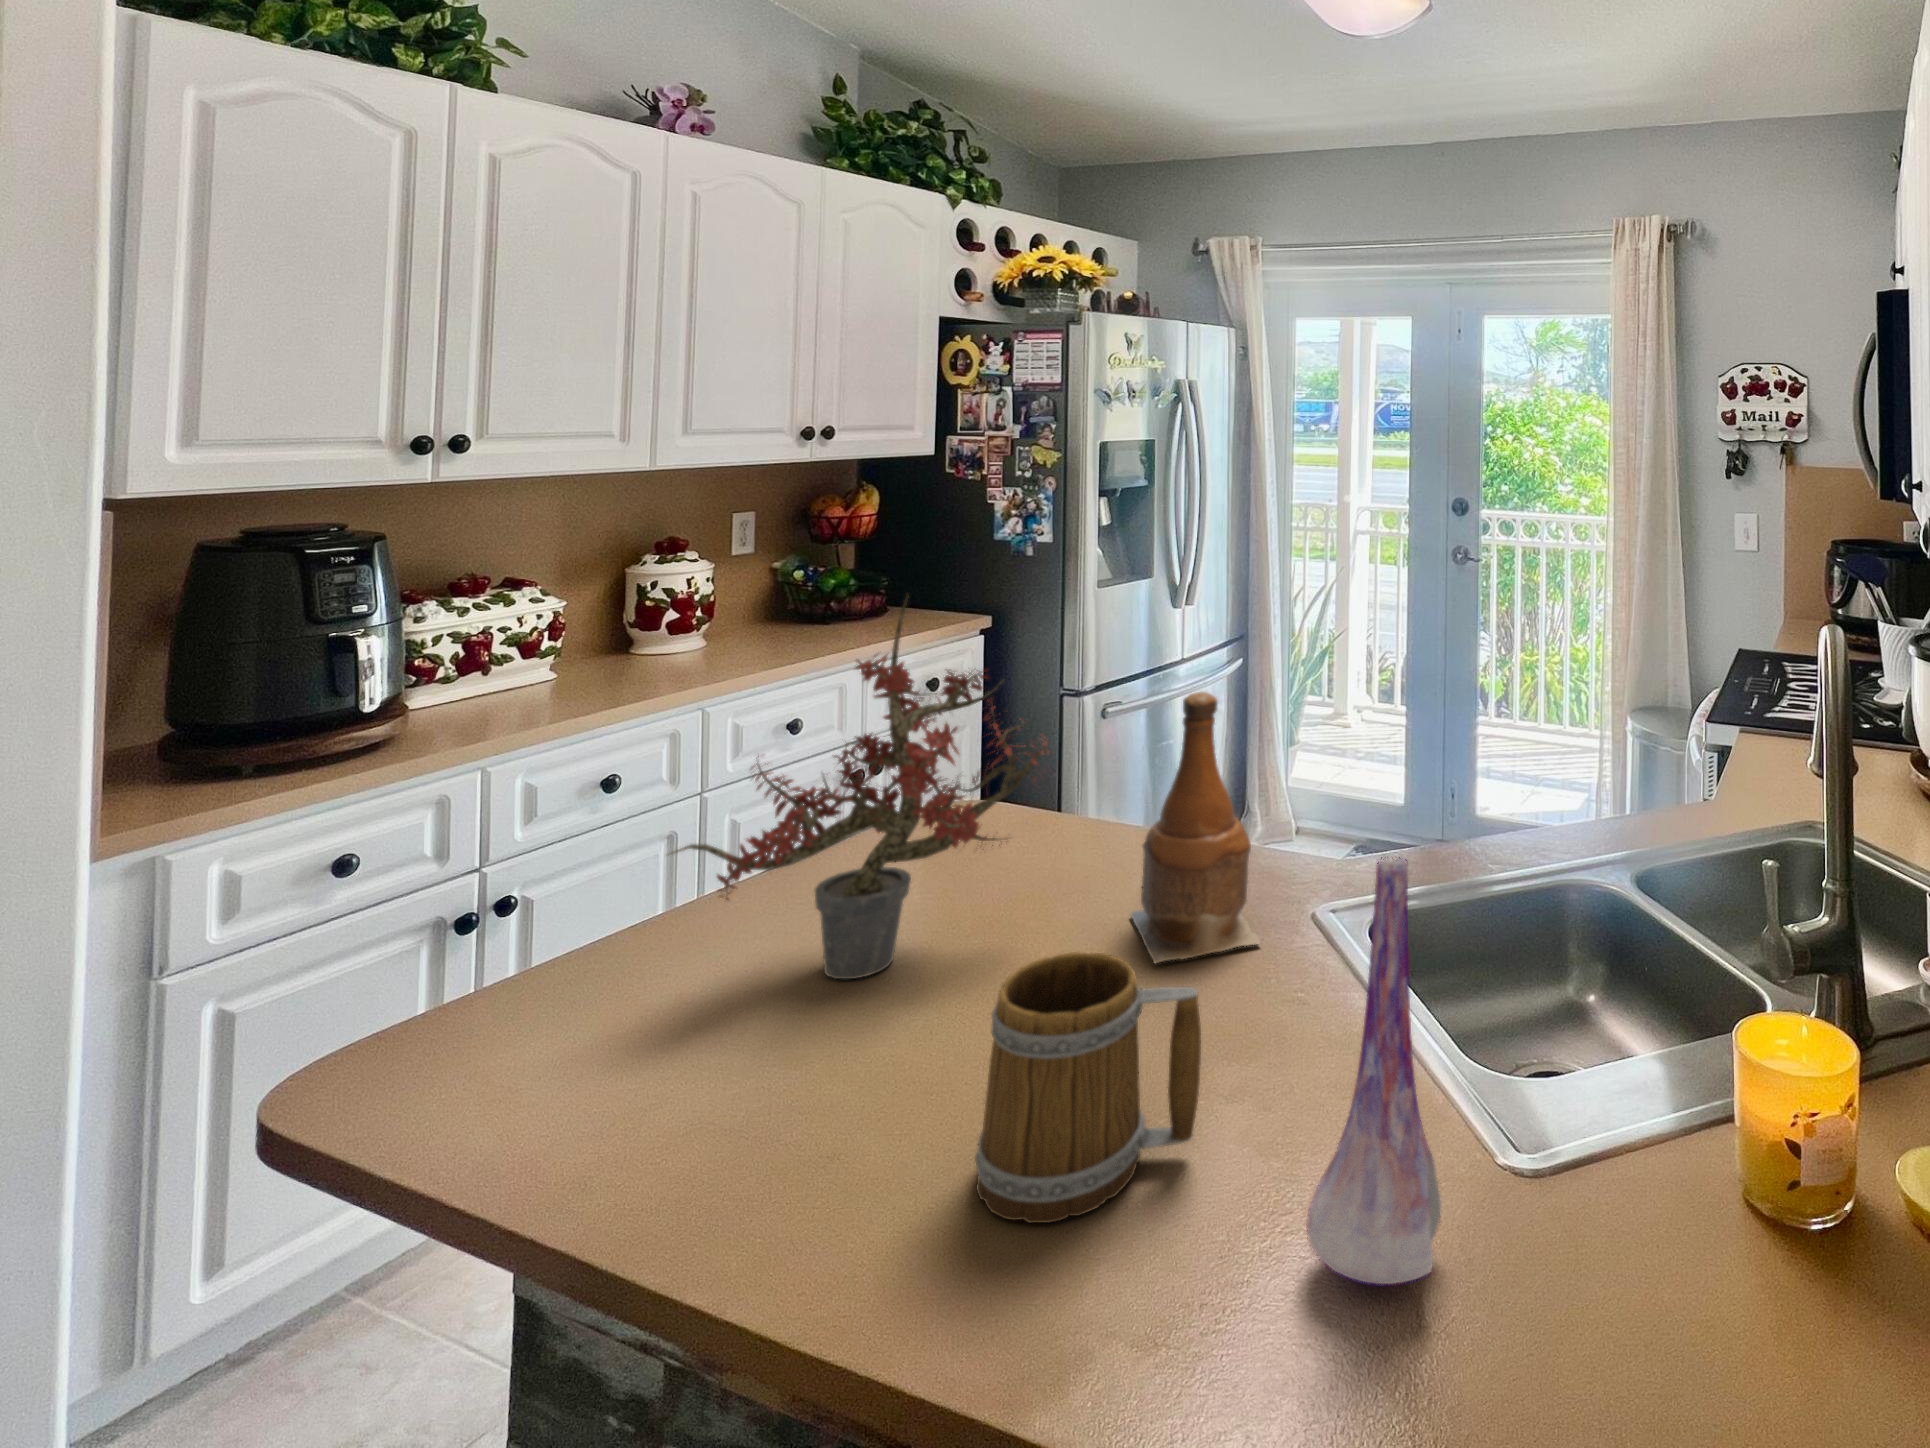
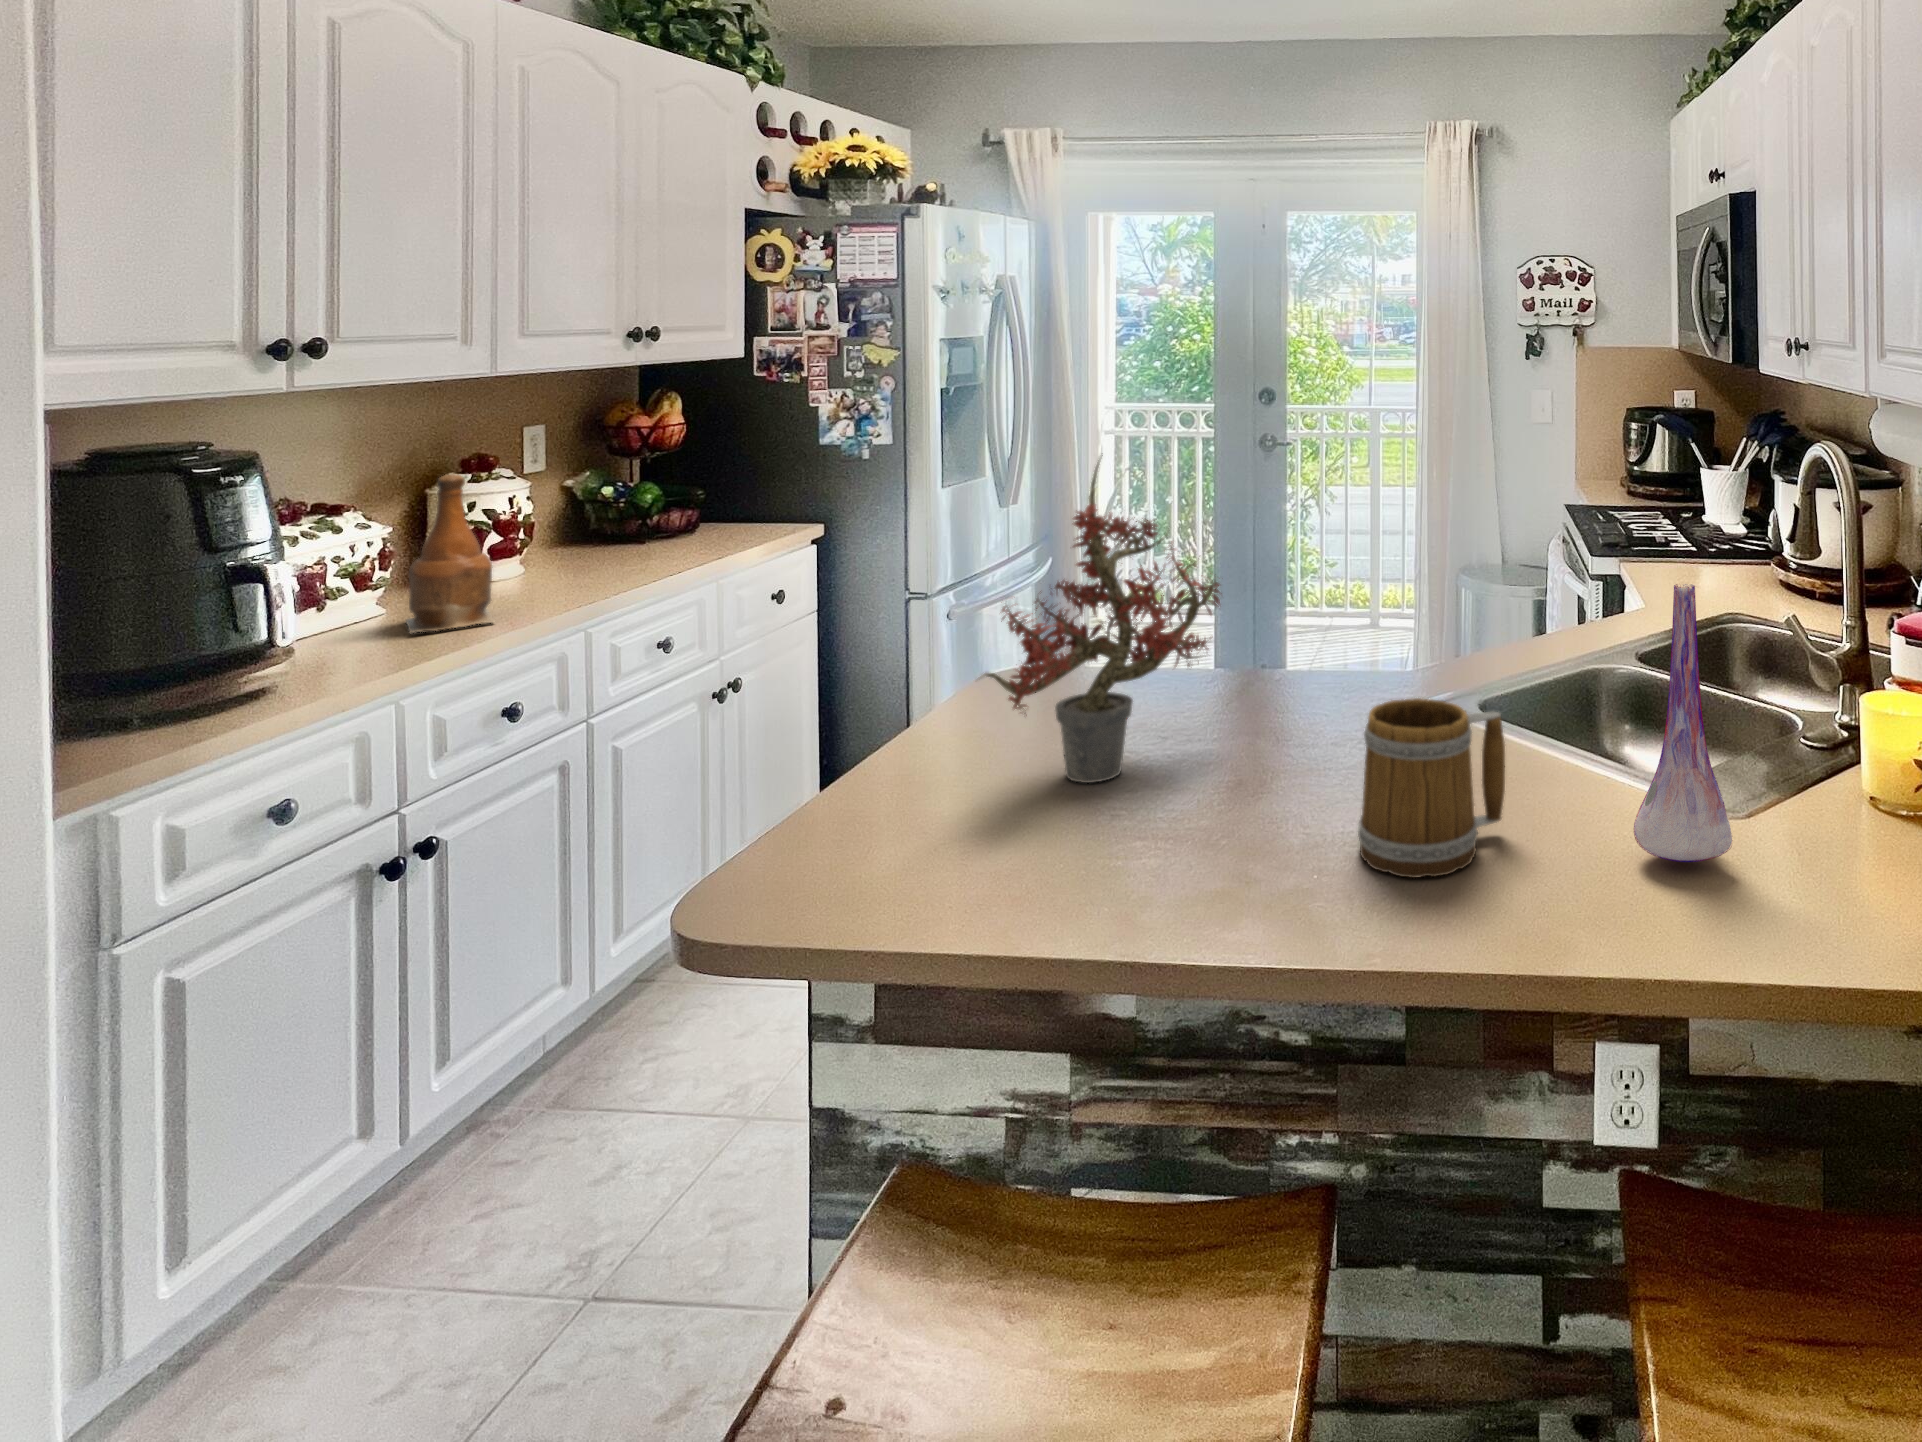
bottle: present [1131,692,1260,963] -> present [406,474,494,633]

